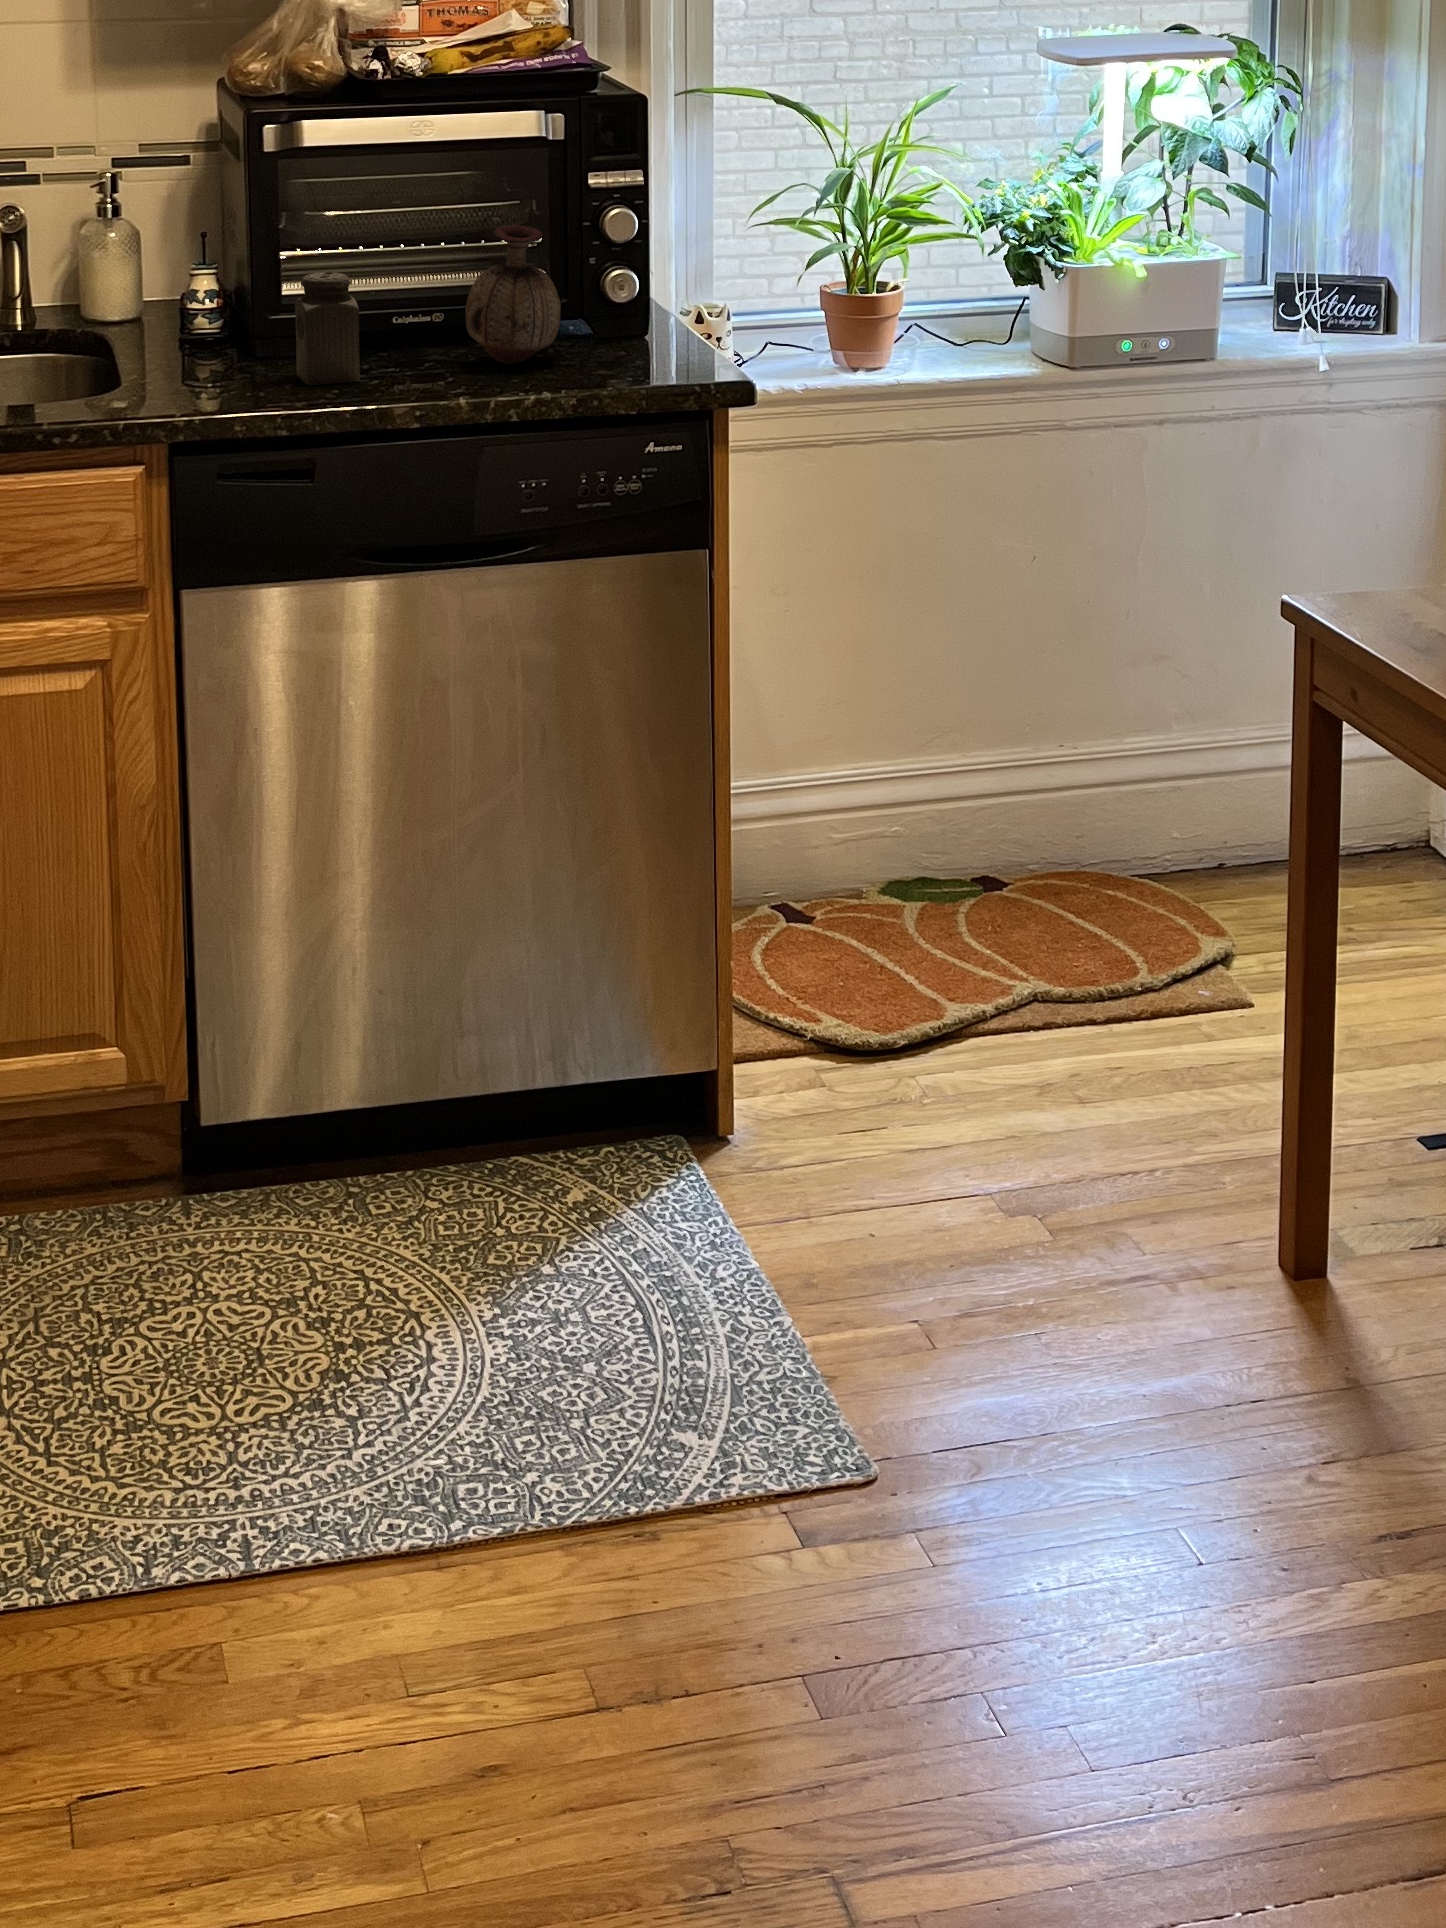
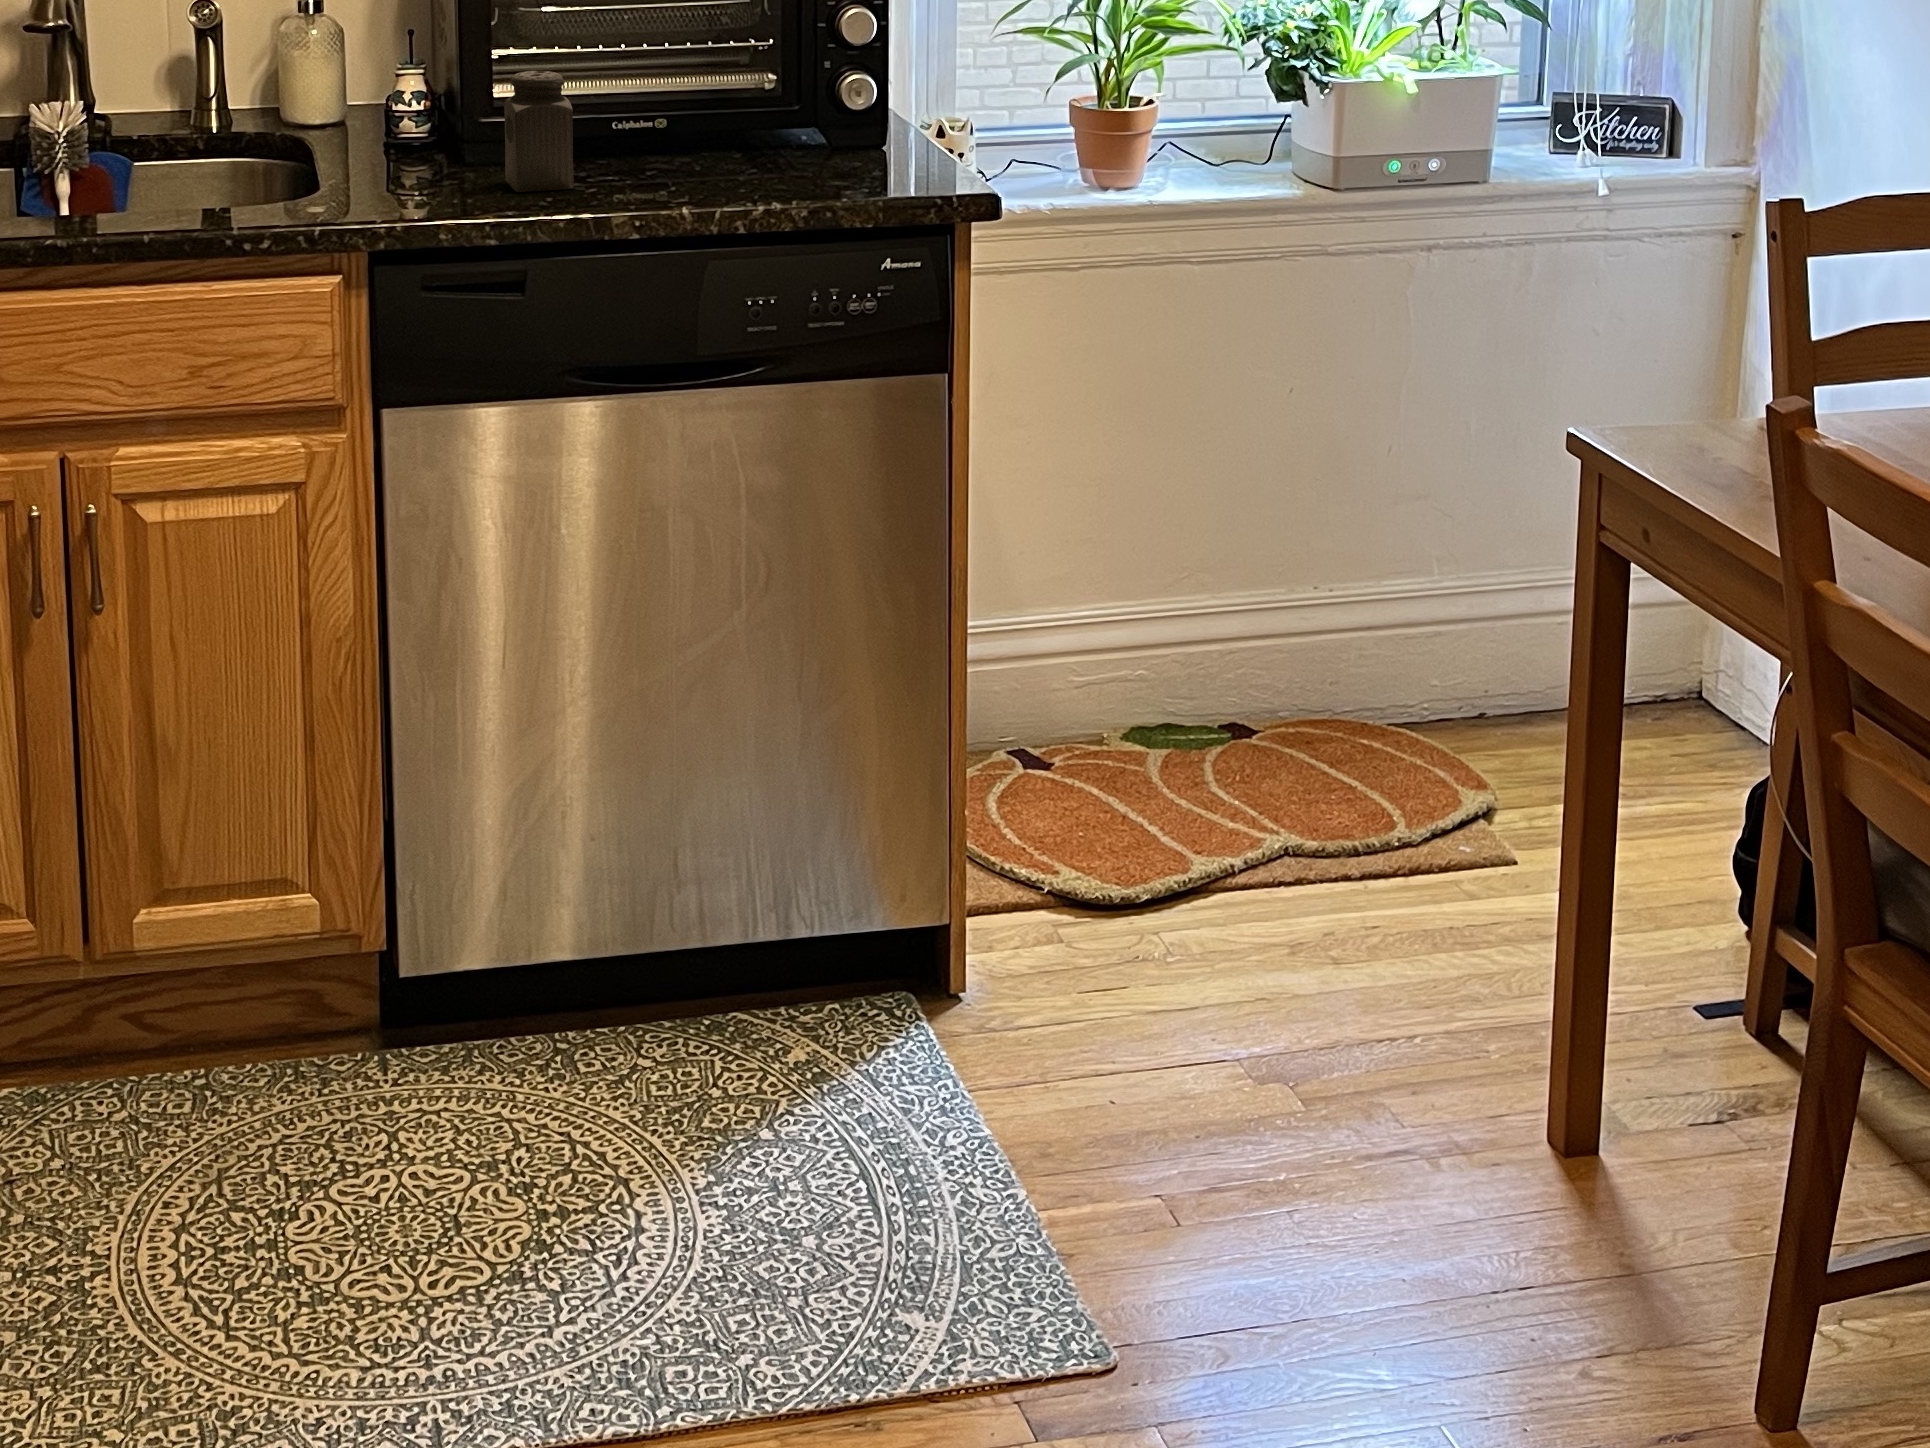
vase: present [465,225,561,364] -> none [688,23,791,172]

